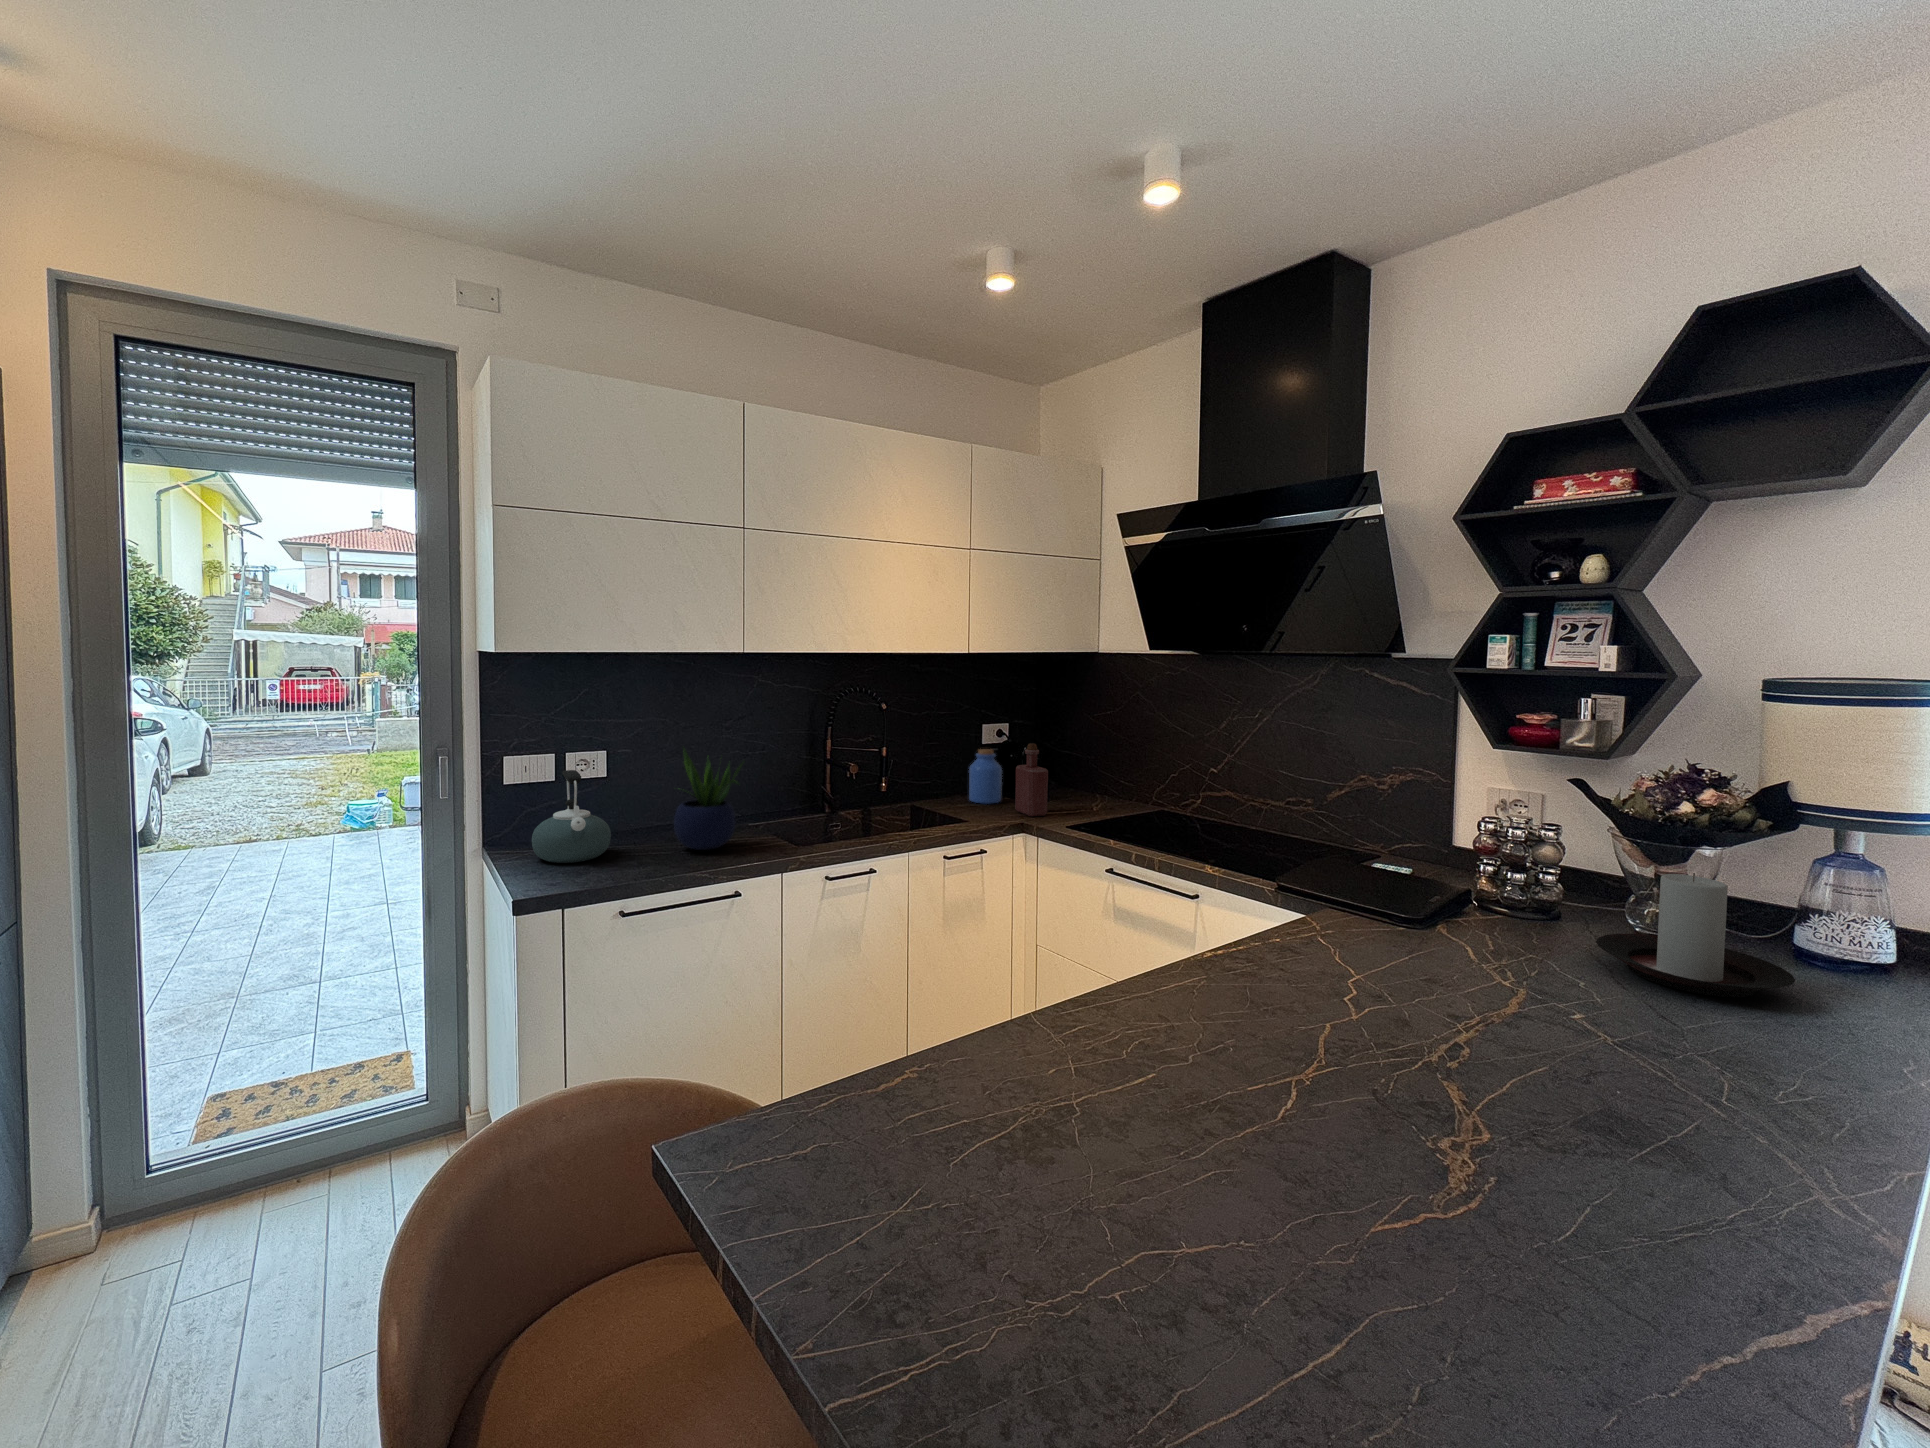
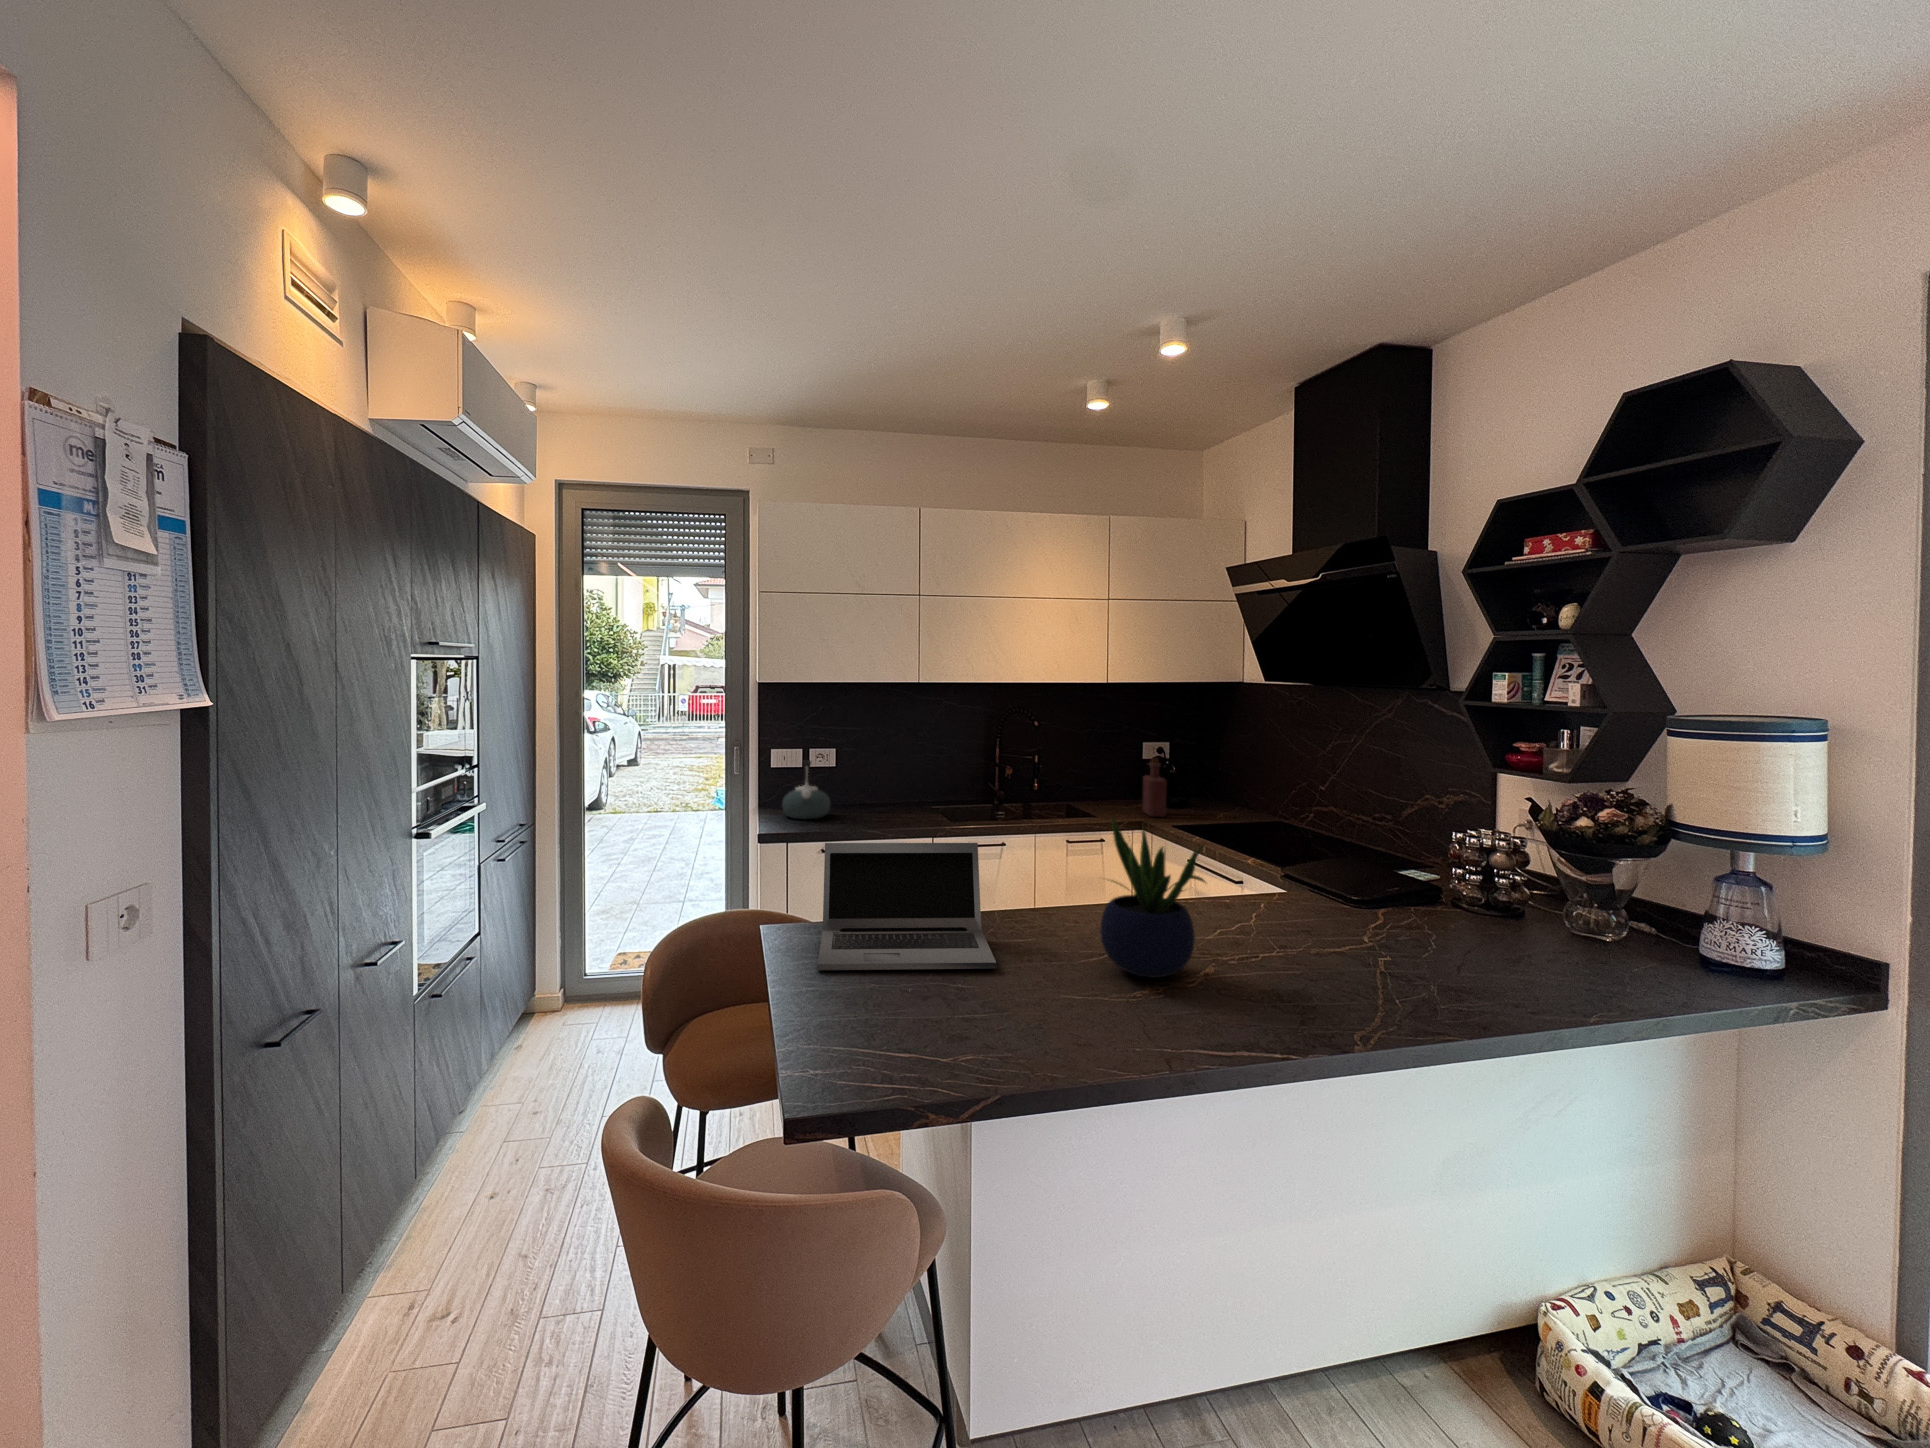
jar: present [969,749,1002,804] -> none [1114,762,1141,806]
potted plant: present [674,750,742,850] -> present [1100,818,1205,978]
candle holder: present [1596,873,1795,997] -> none [1463,868,1612,967]
laptop: none [817,922,1228,1295] -> present [817,843,996,970]

